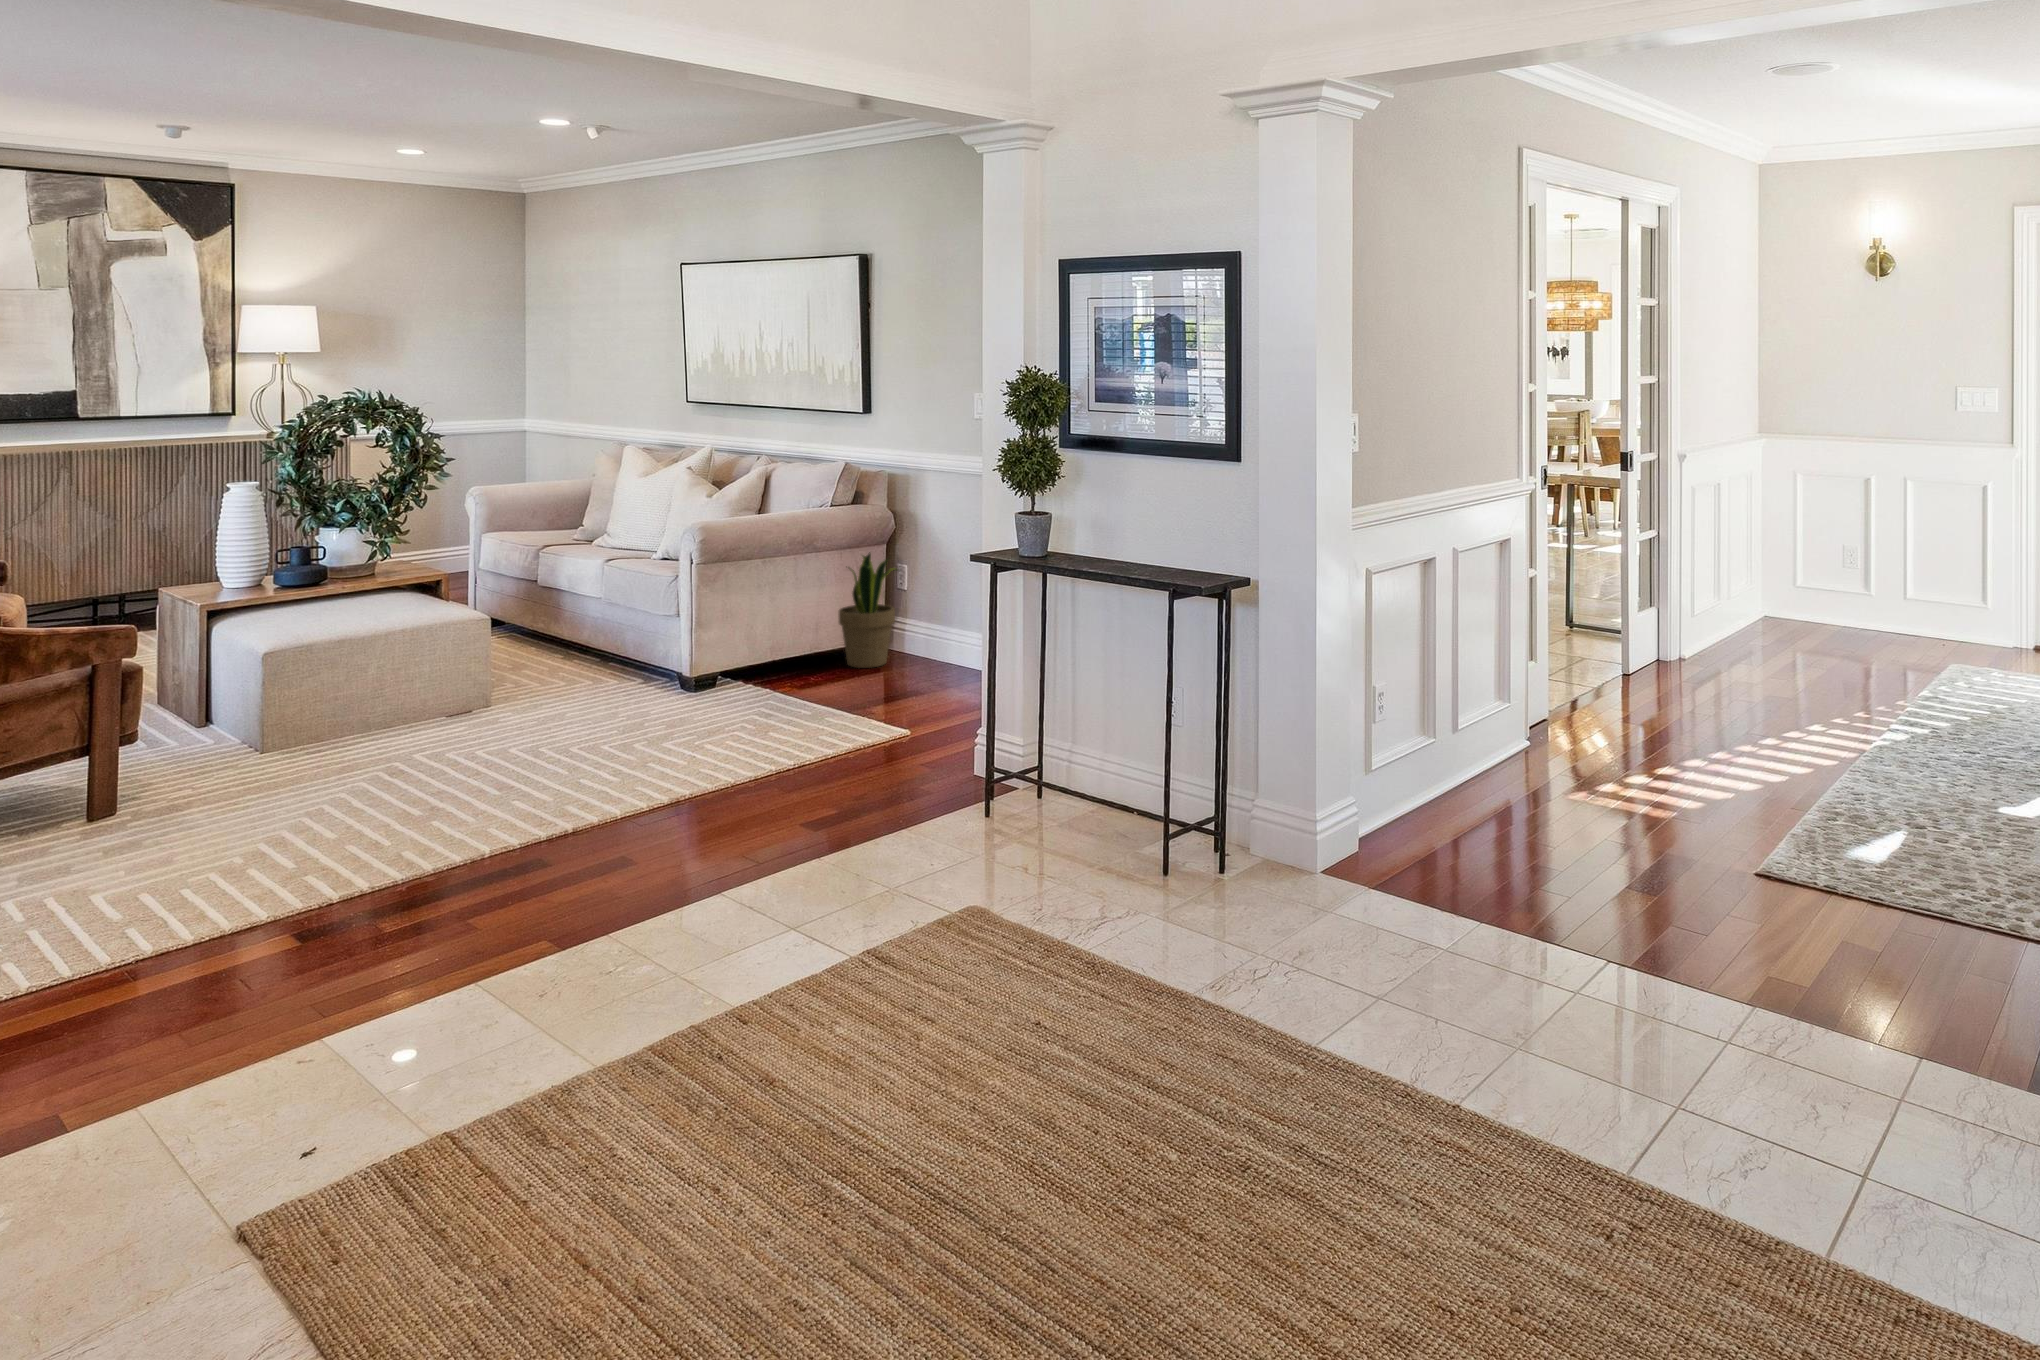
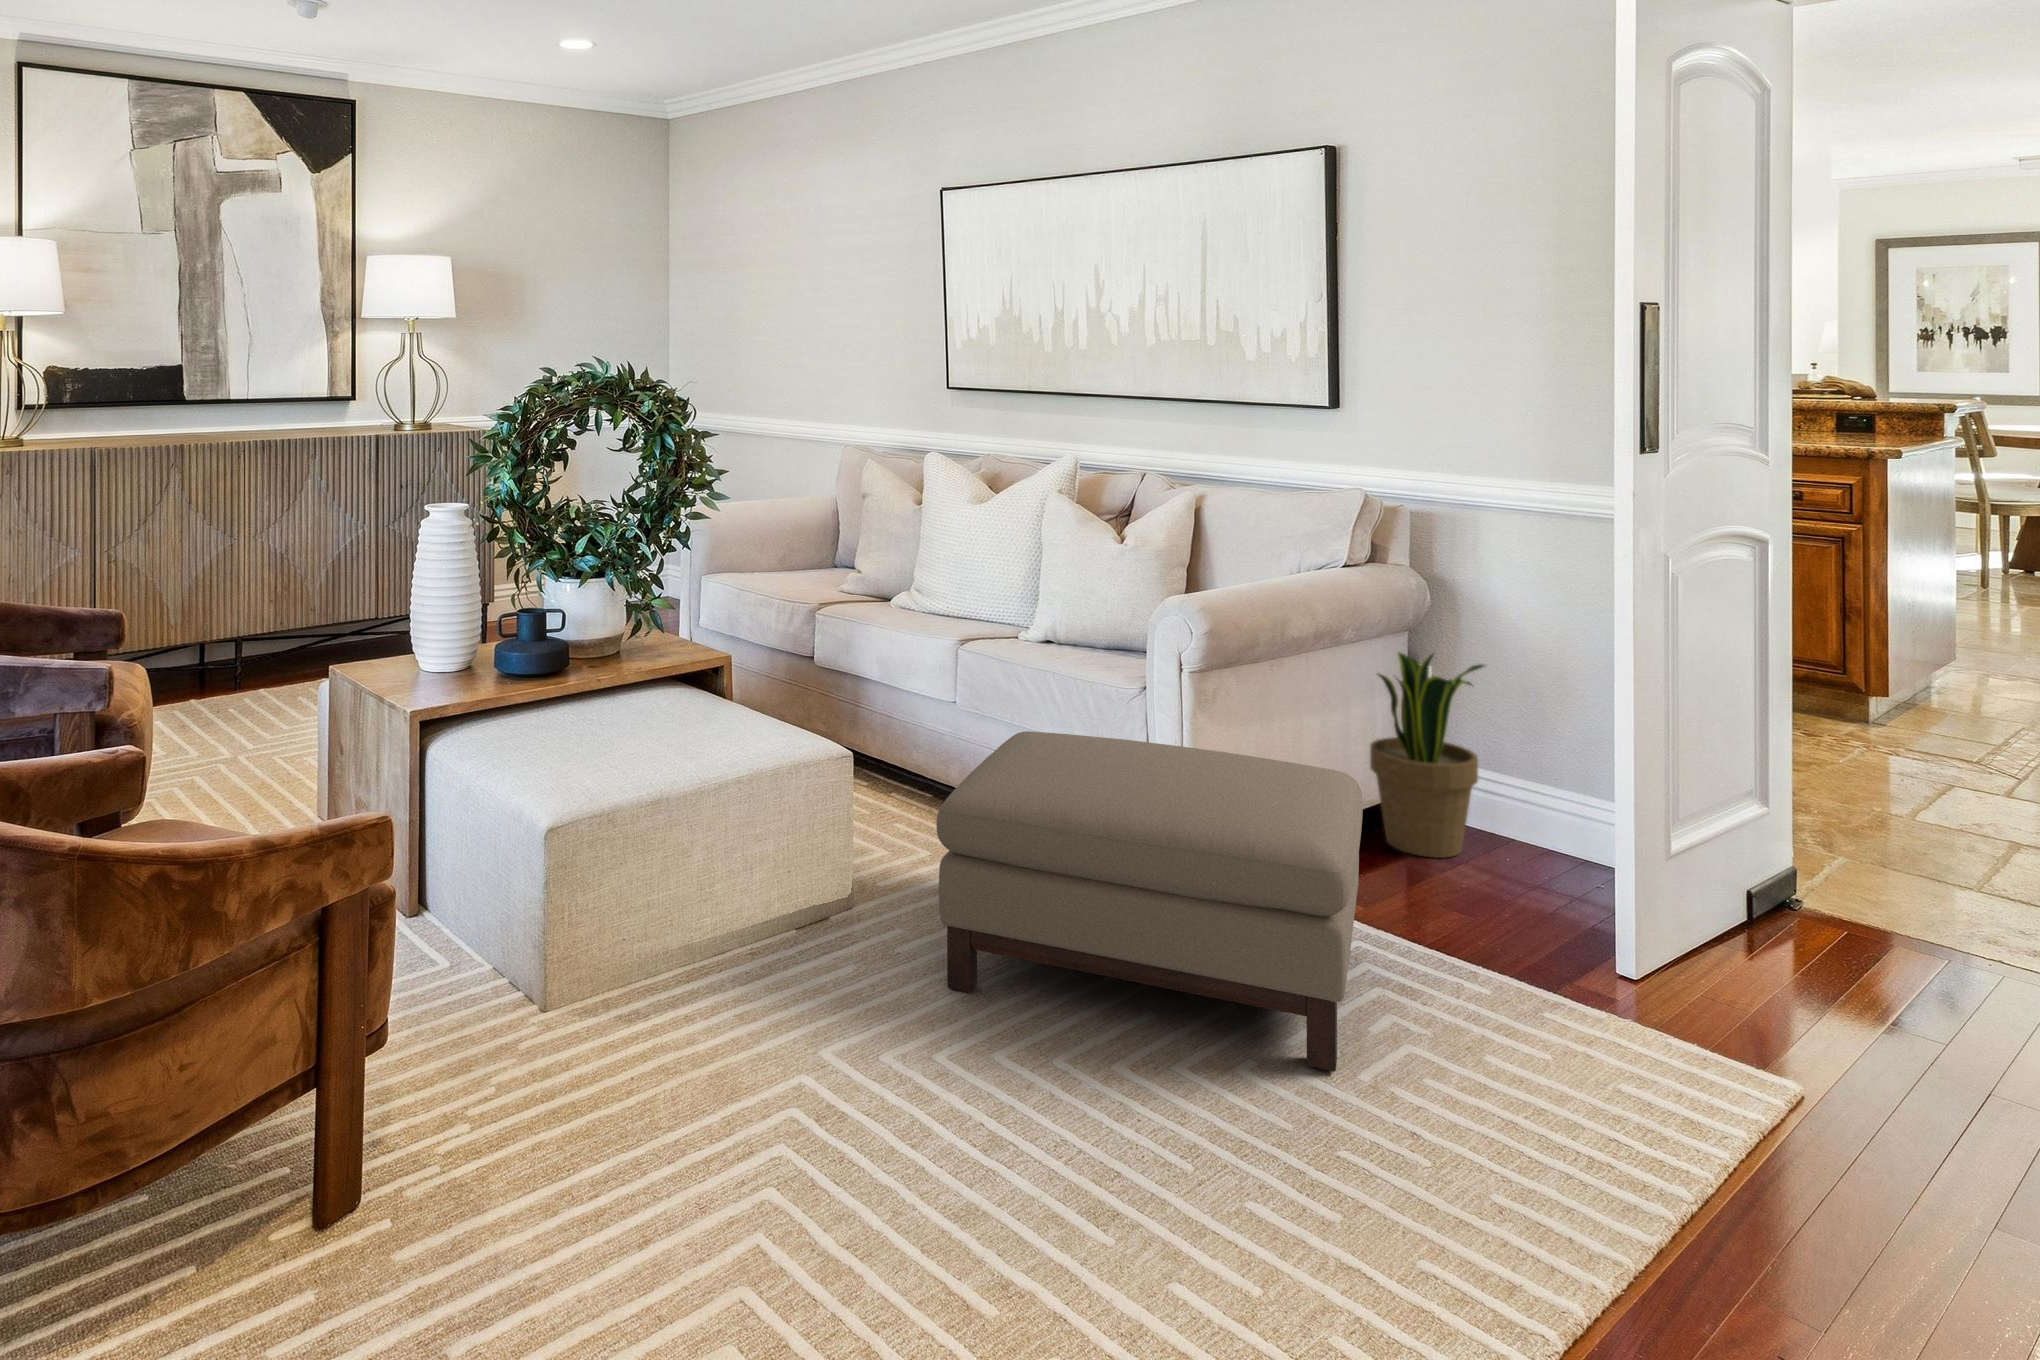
ottoman: none [507,602,765,743] -> present [936,731,1363,1071]

